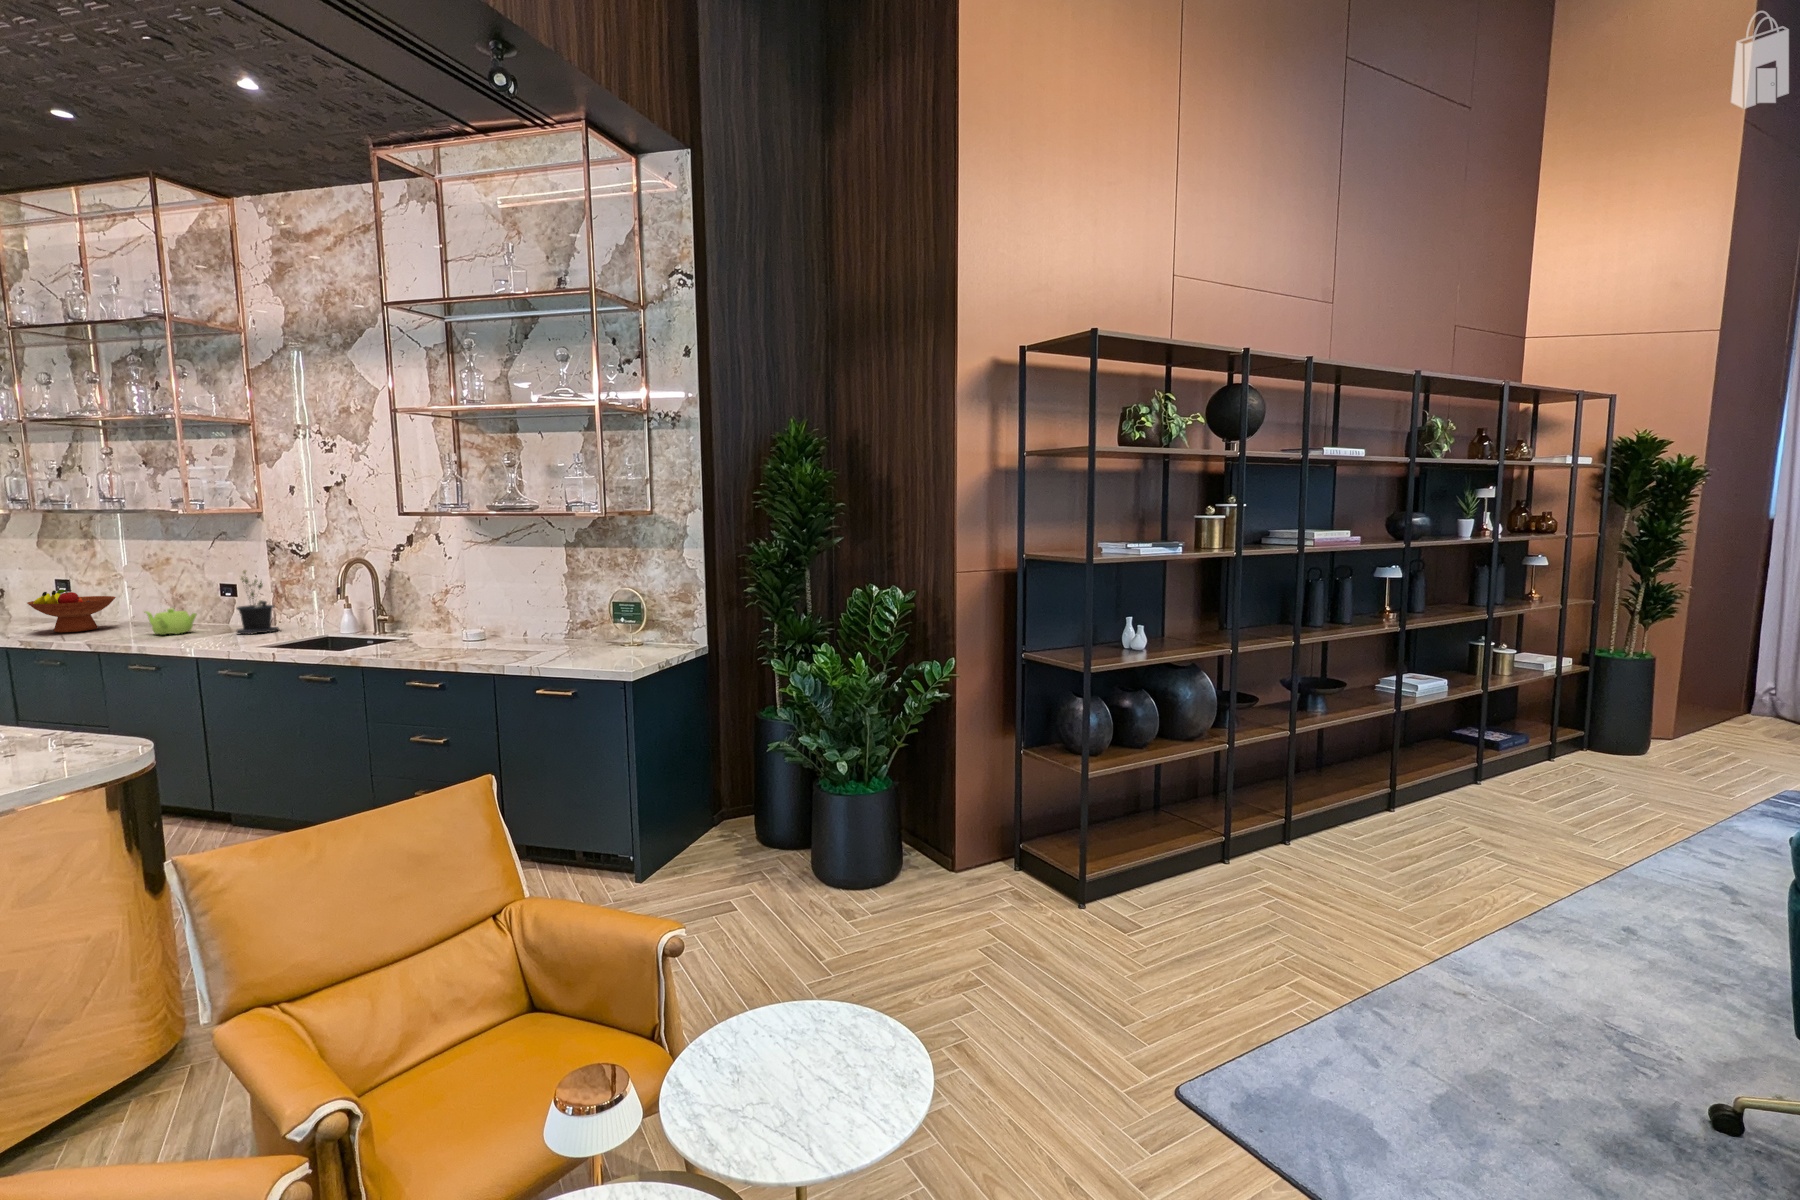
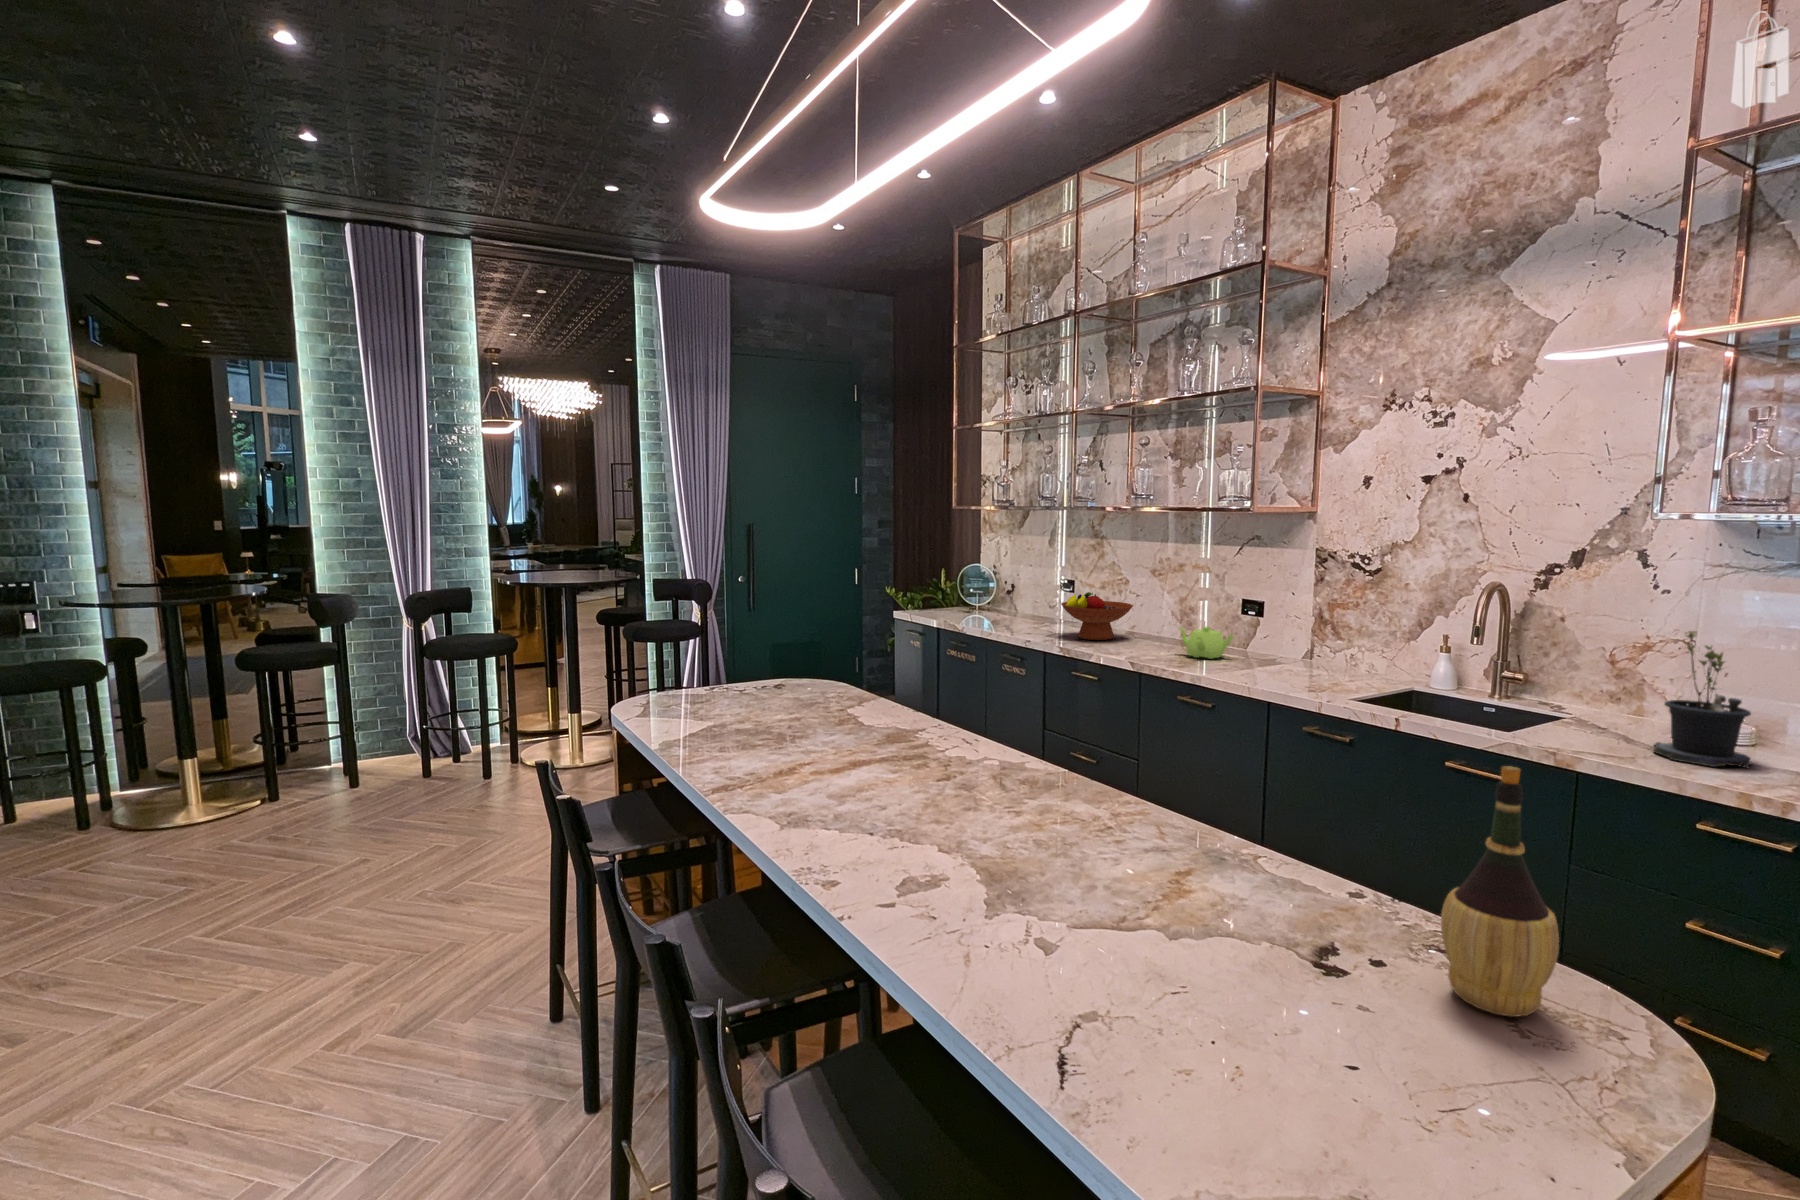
potted plant: present [237,570,278,634] -> present [1653,631,1752,768]
wine bottle: none [30,647,96,767] -> present [1441,766,1559,1017]

